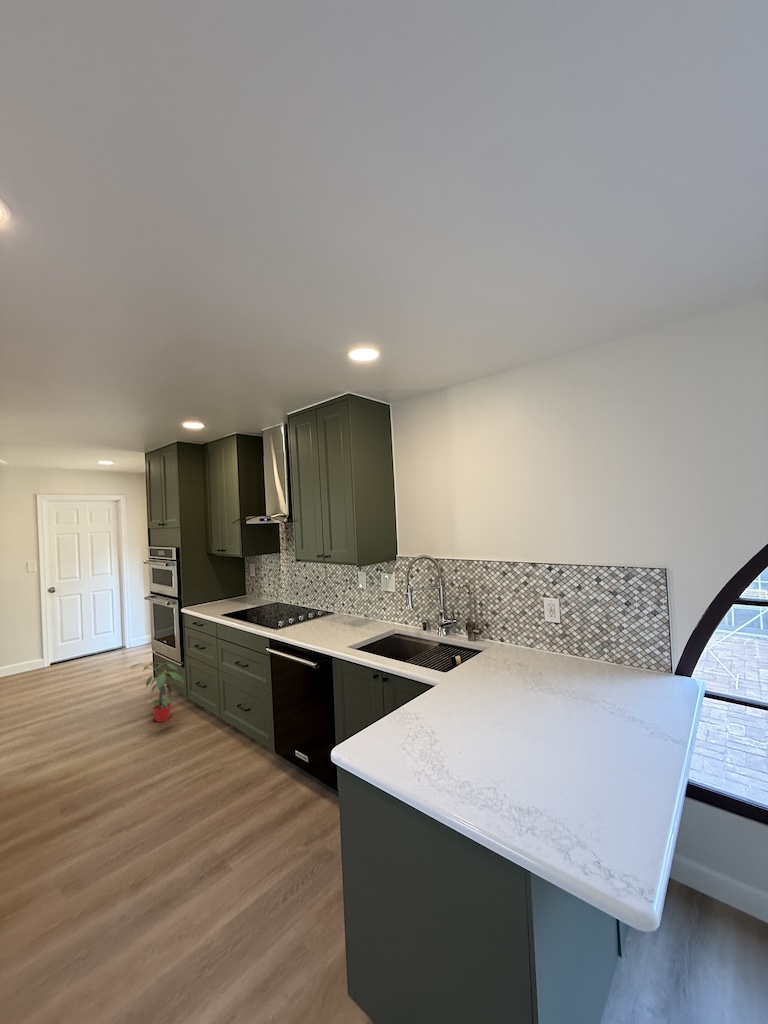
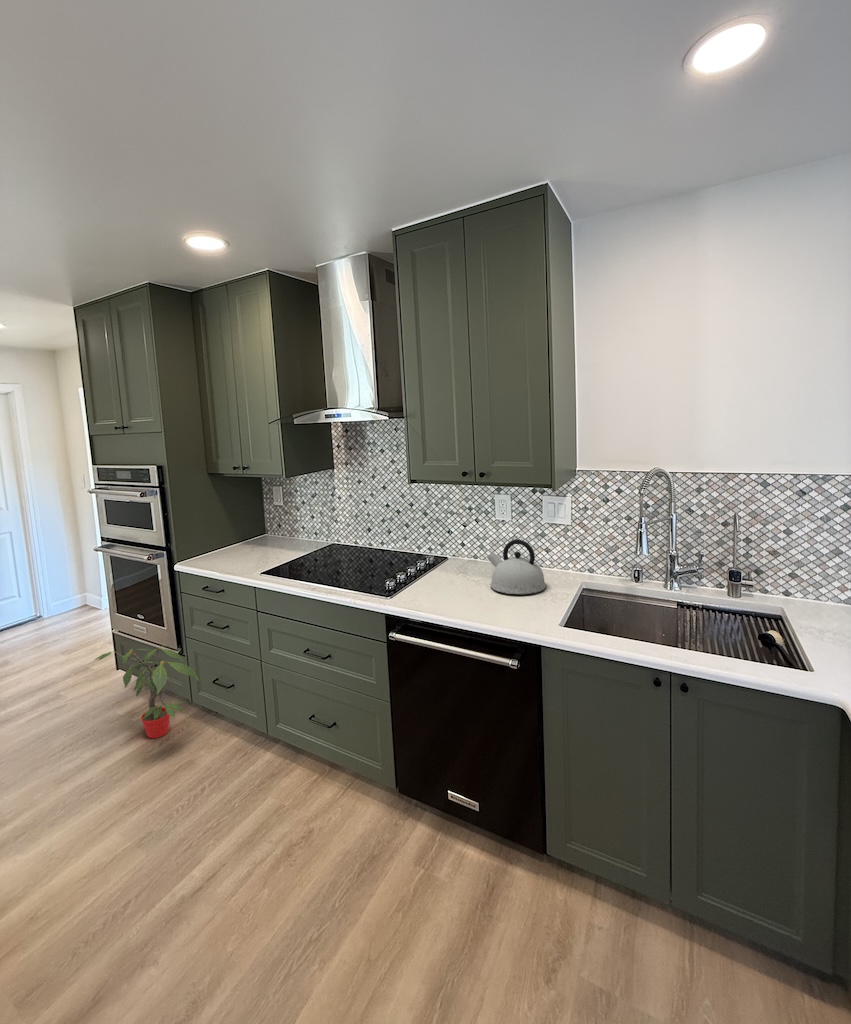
kettle: none [336,600,371,635] -> present [487,539,546,594]

